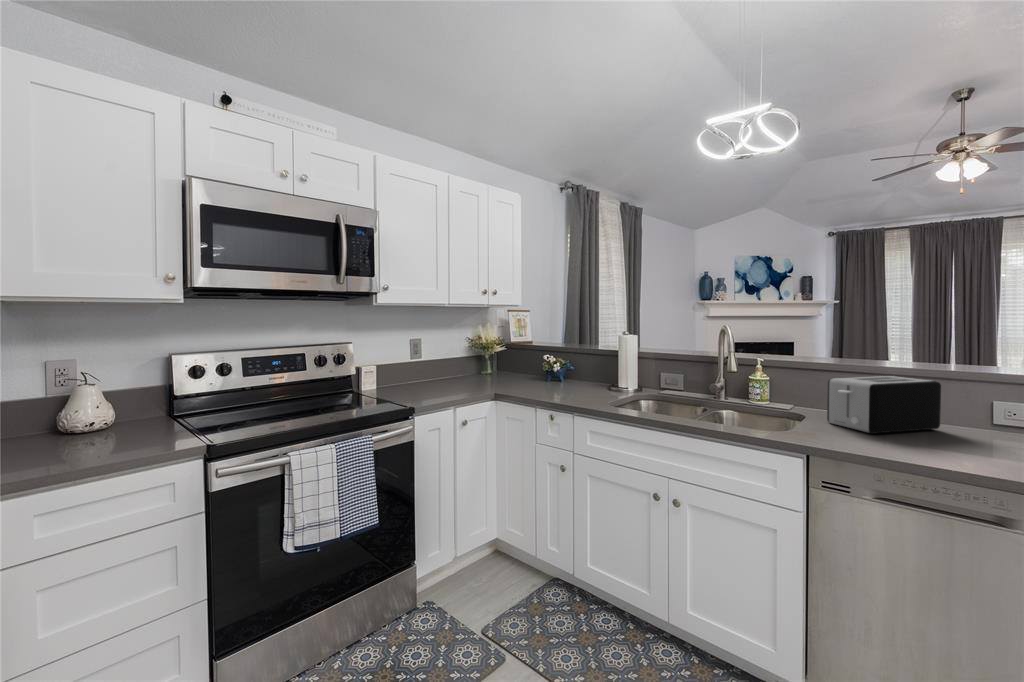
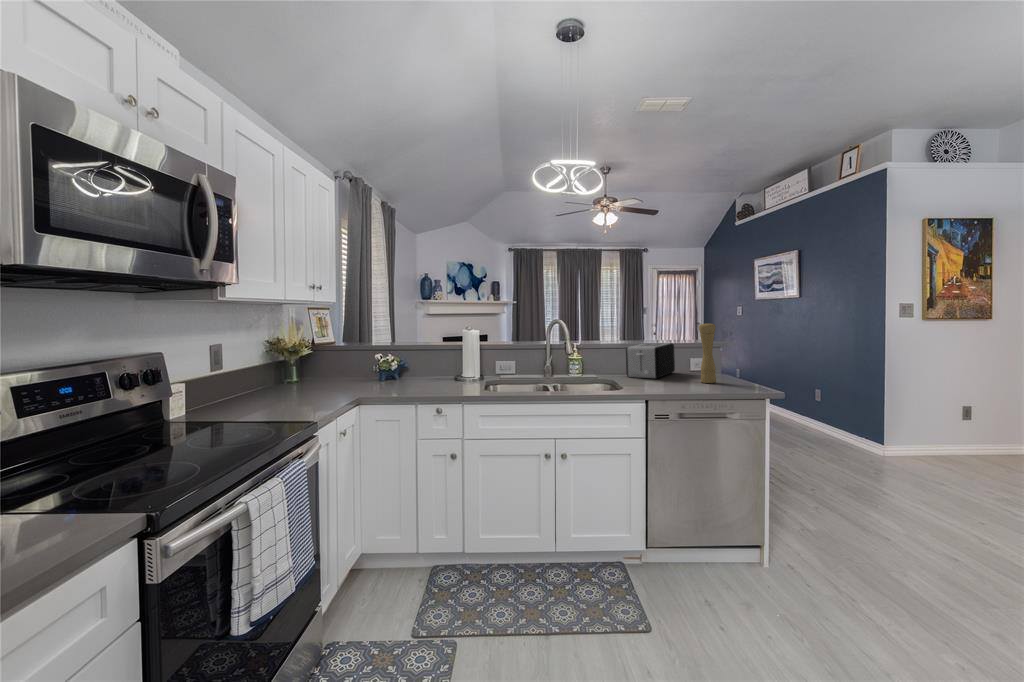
pepper mill: none [949,352,989,462] -> present [699,323,716,383]

